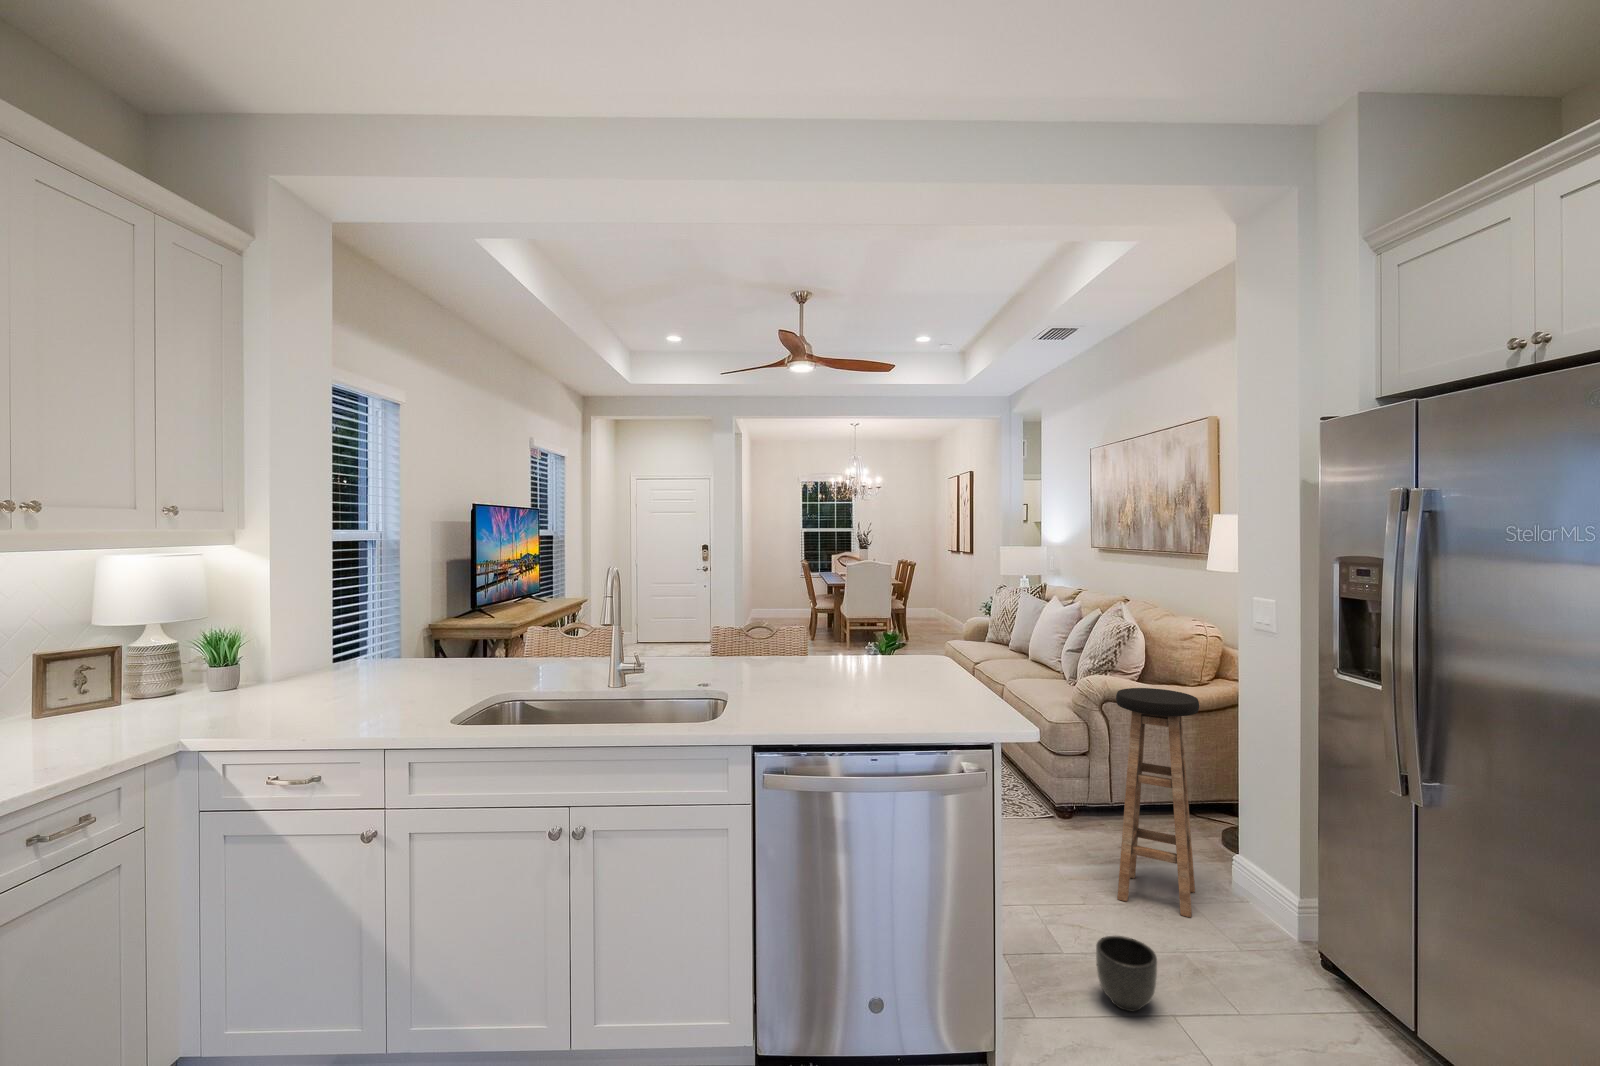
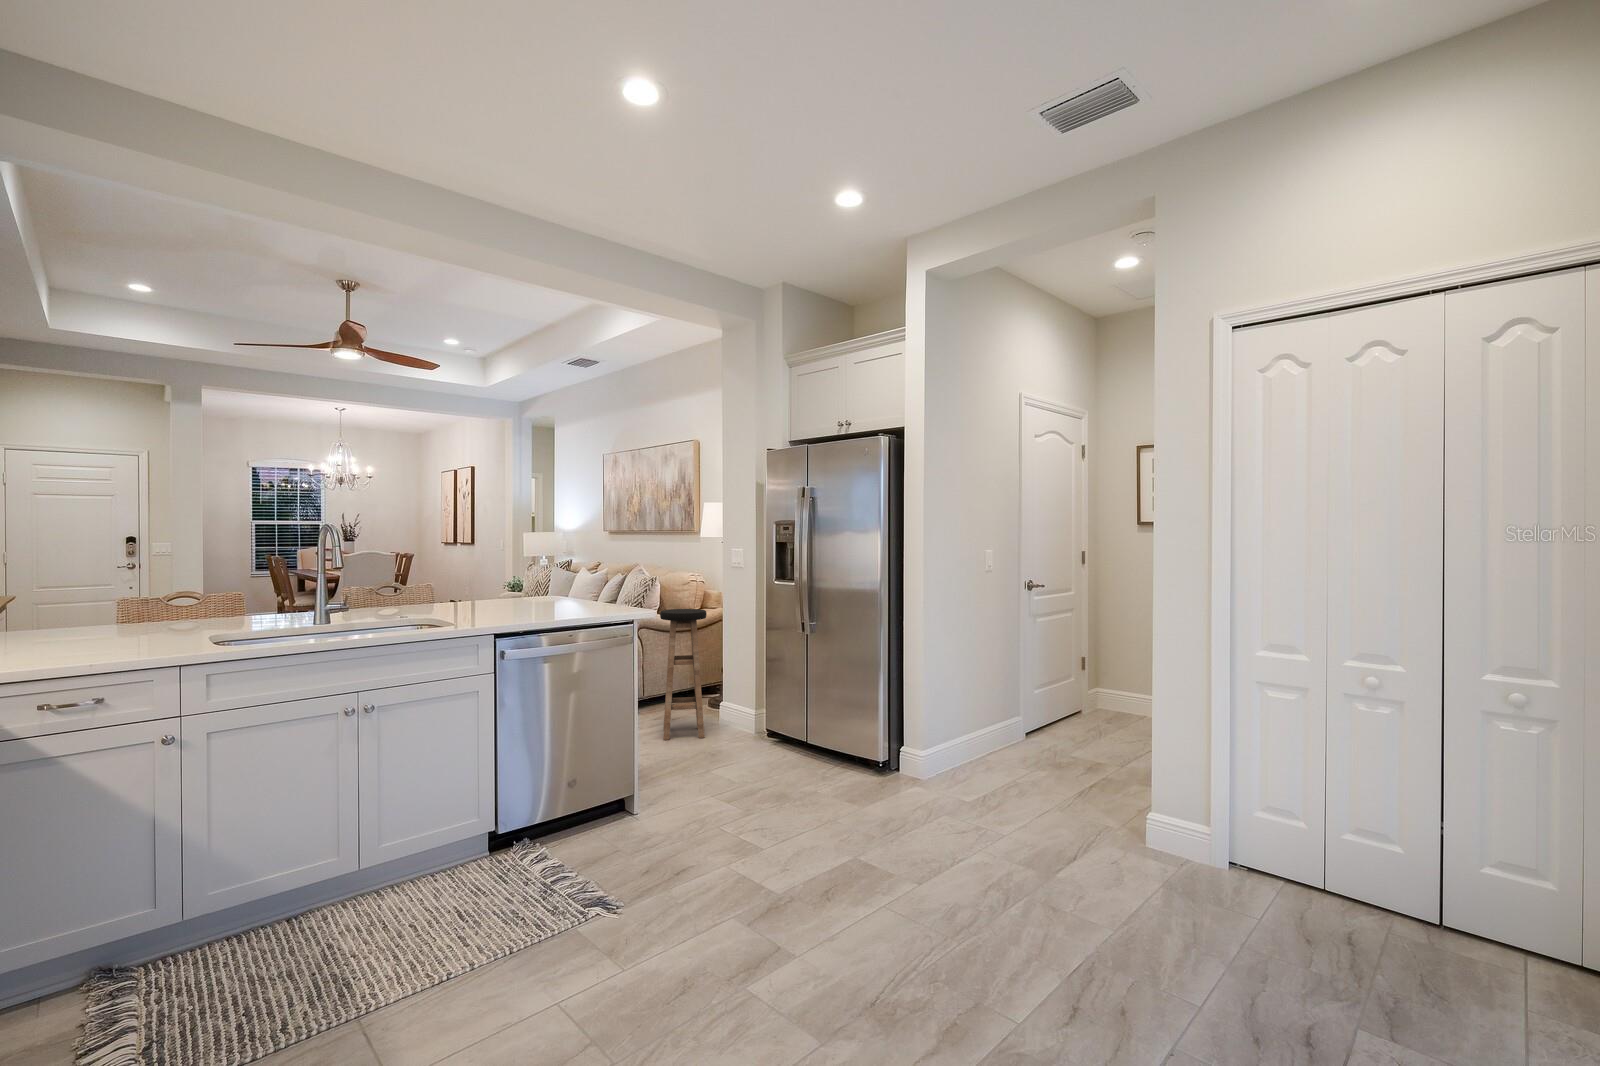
planter: present [1096,936,1157,1012] -> none [669,739,701,775]

